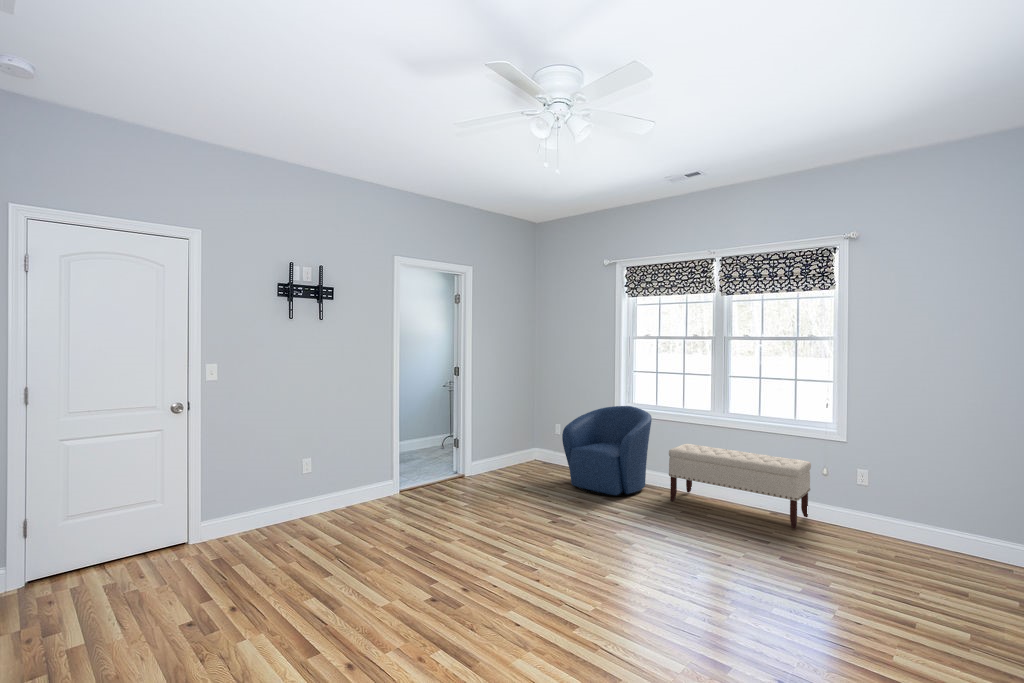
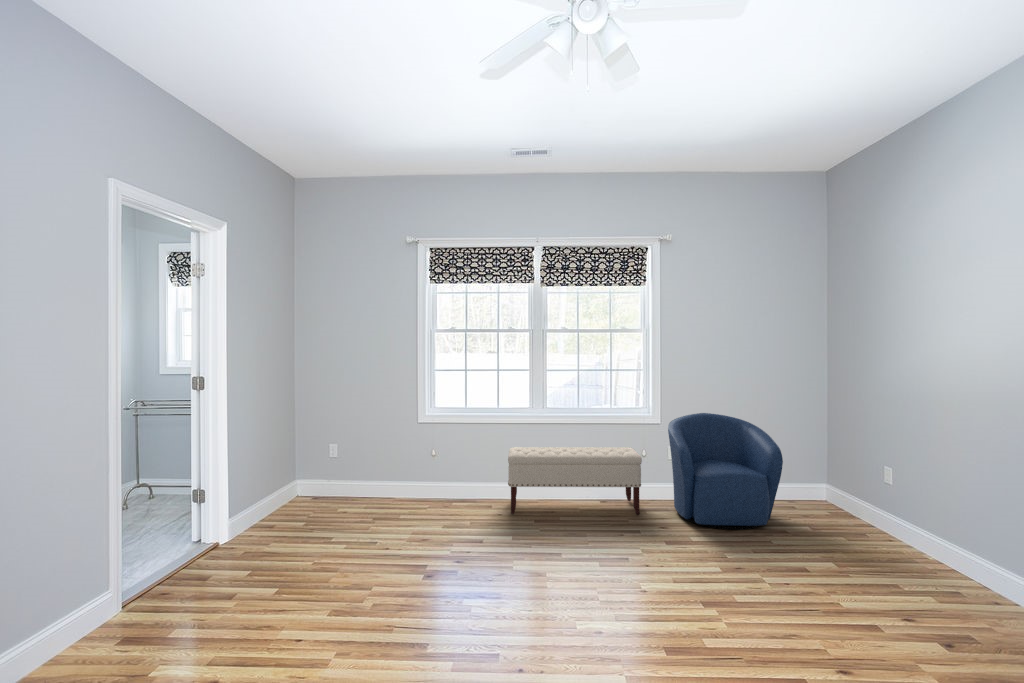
armchair: present [562,406,652,496] -> present [668,413,783,530]

